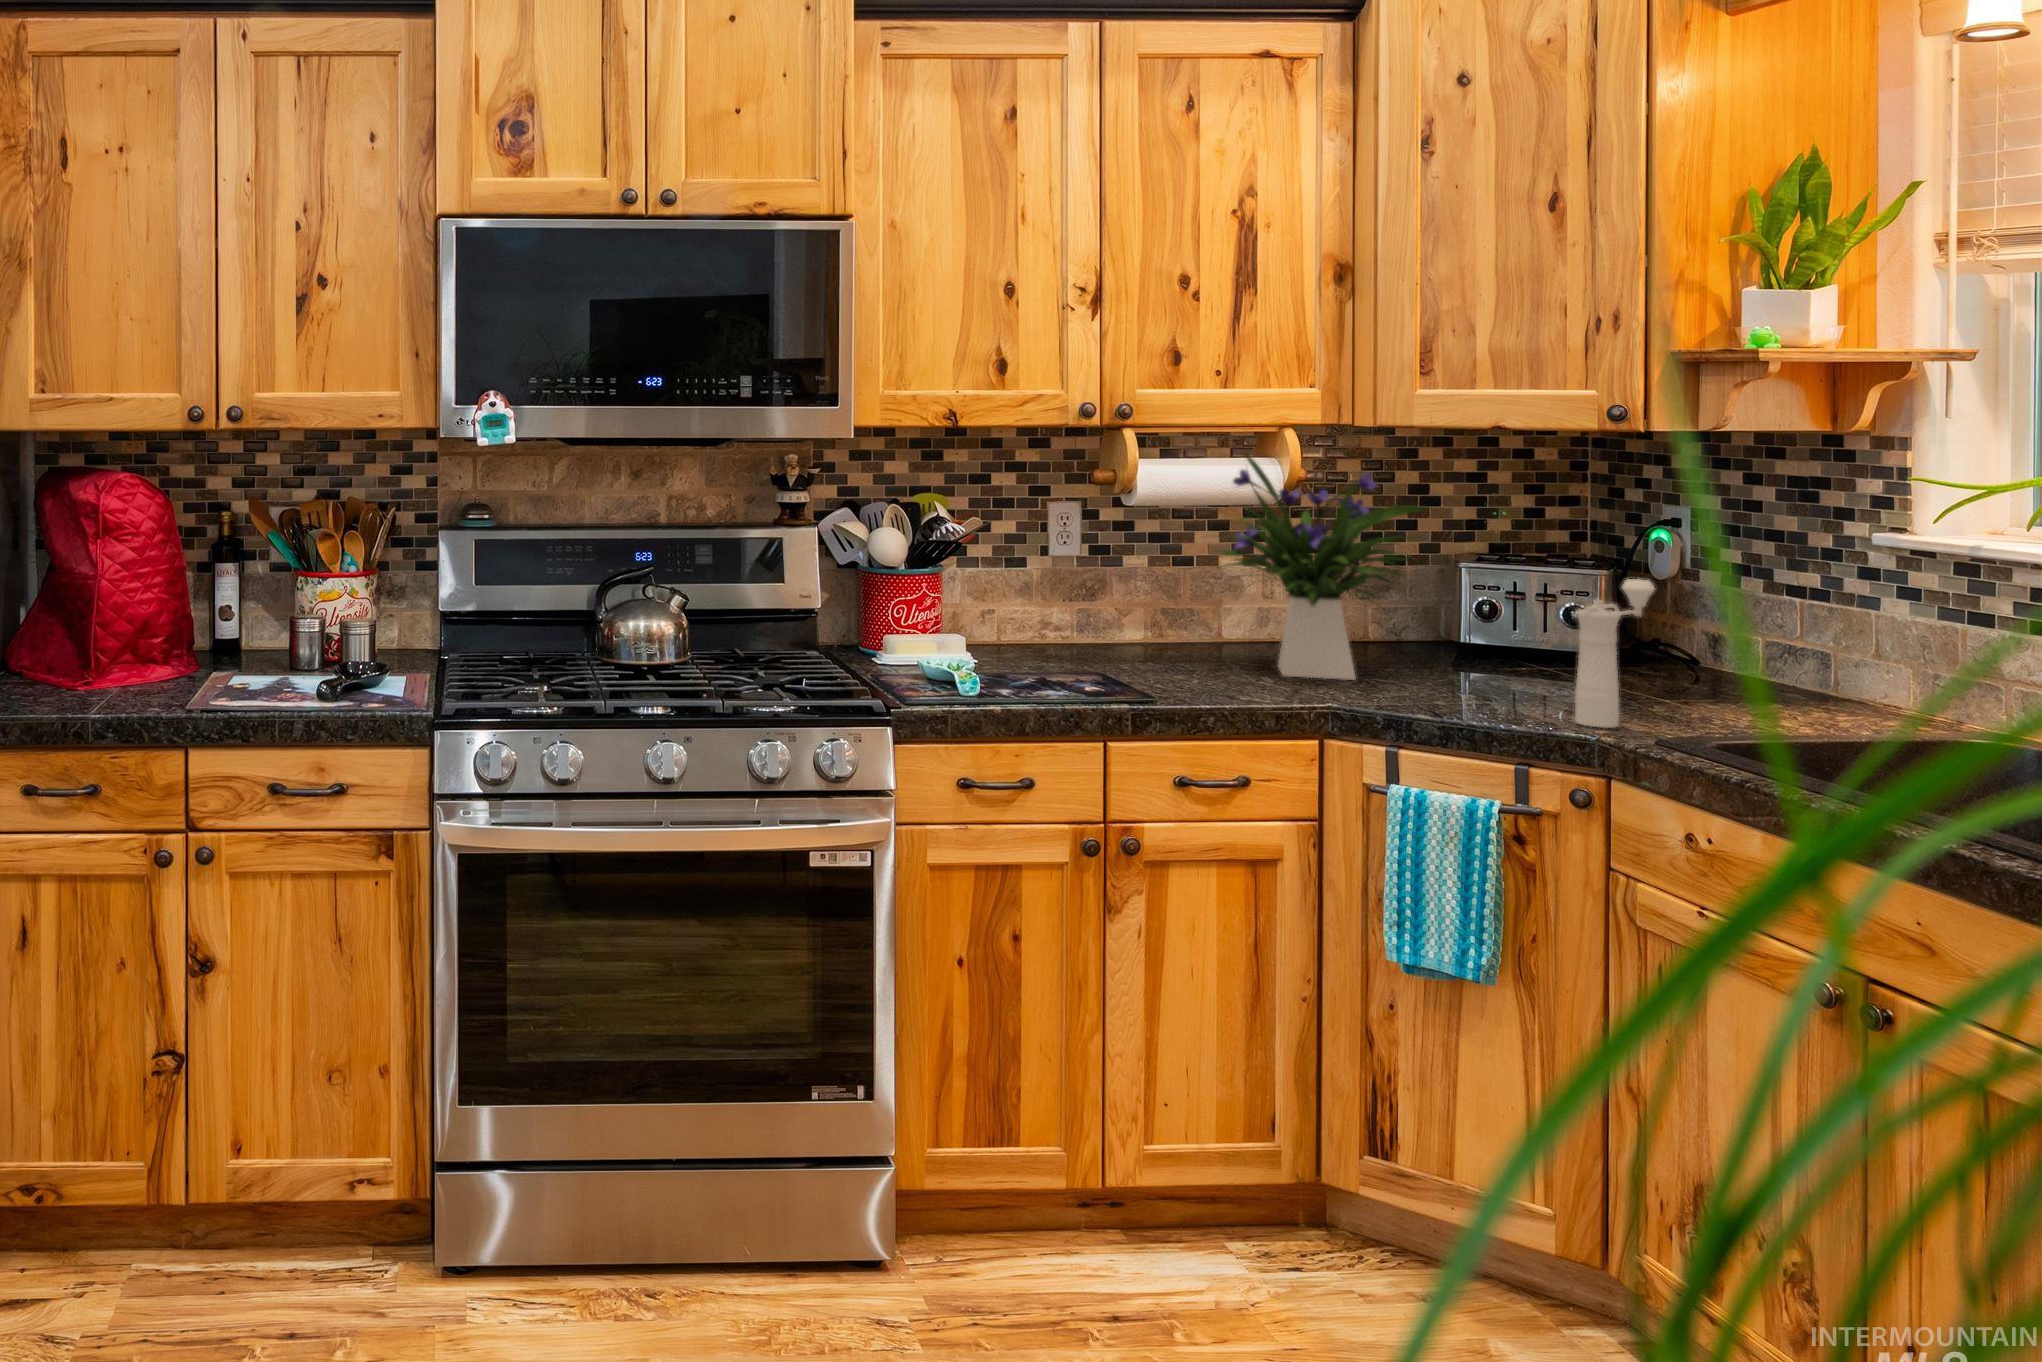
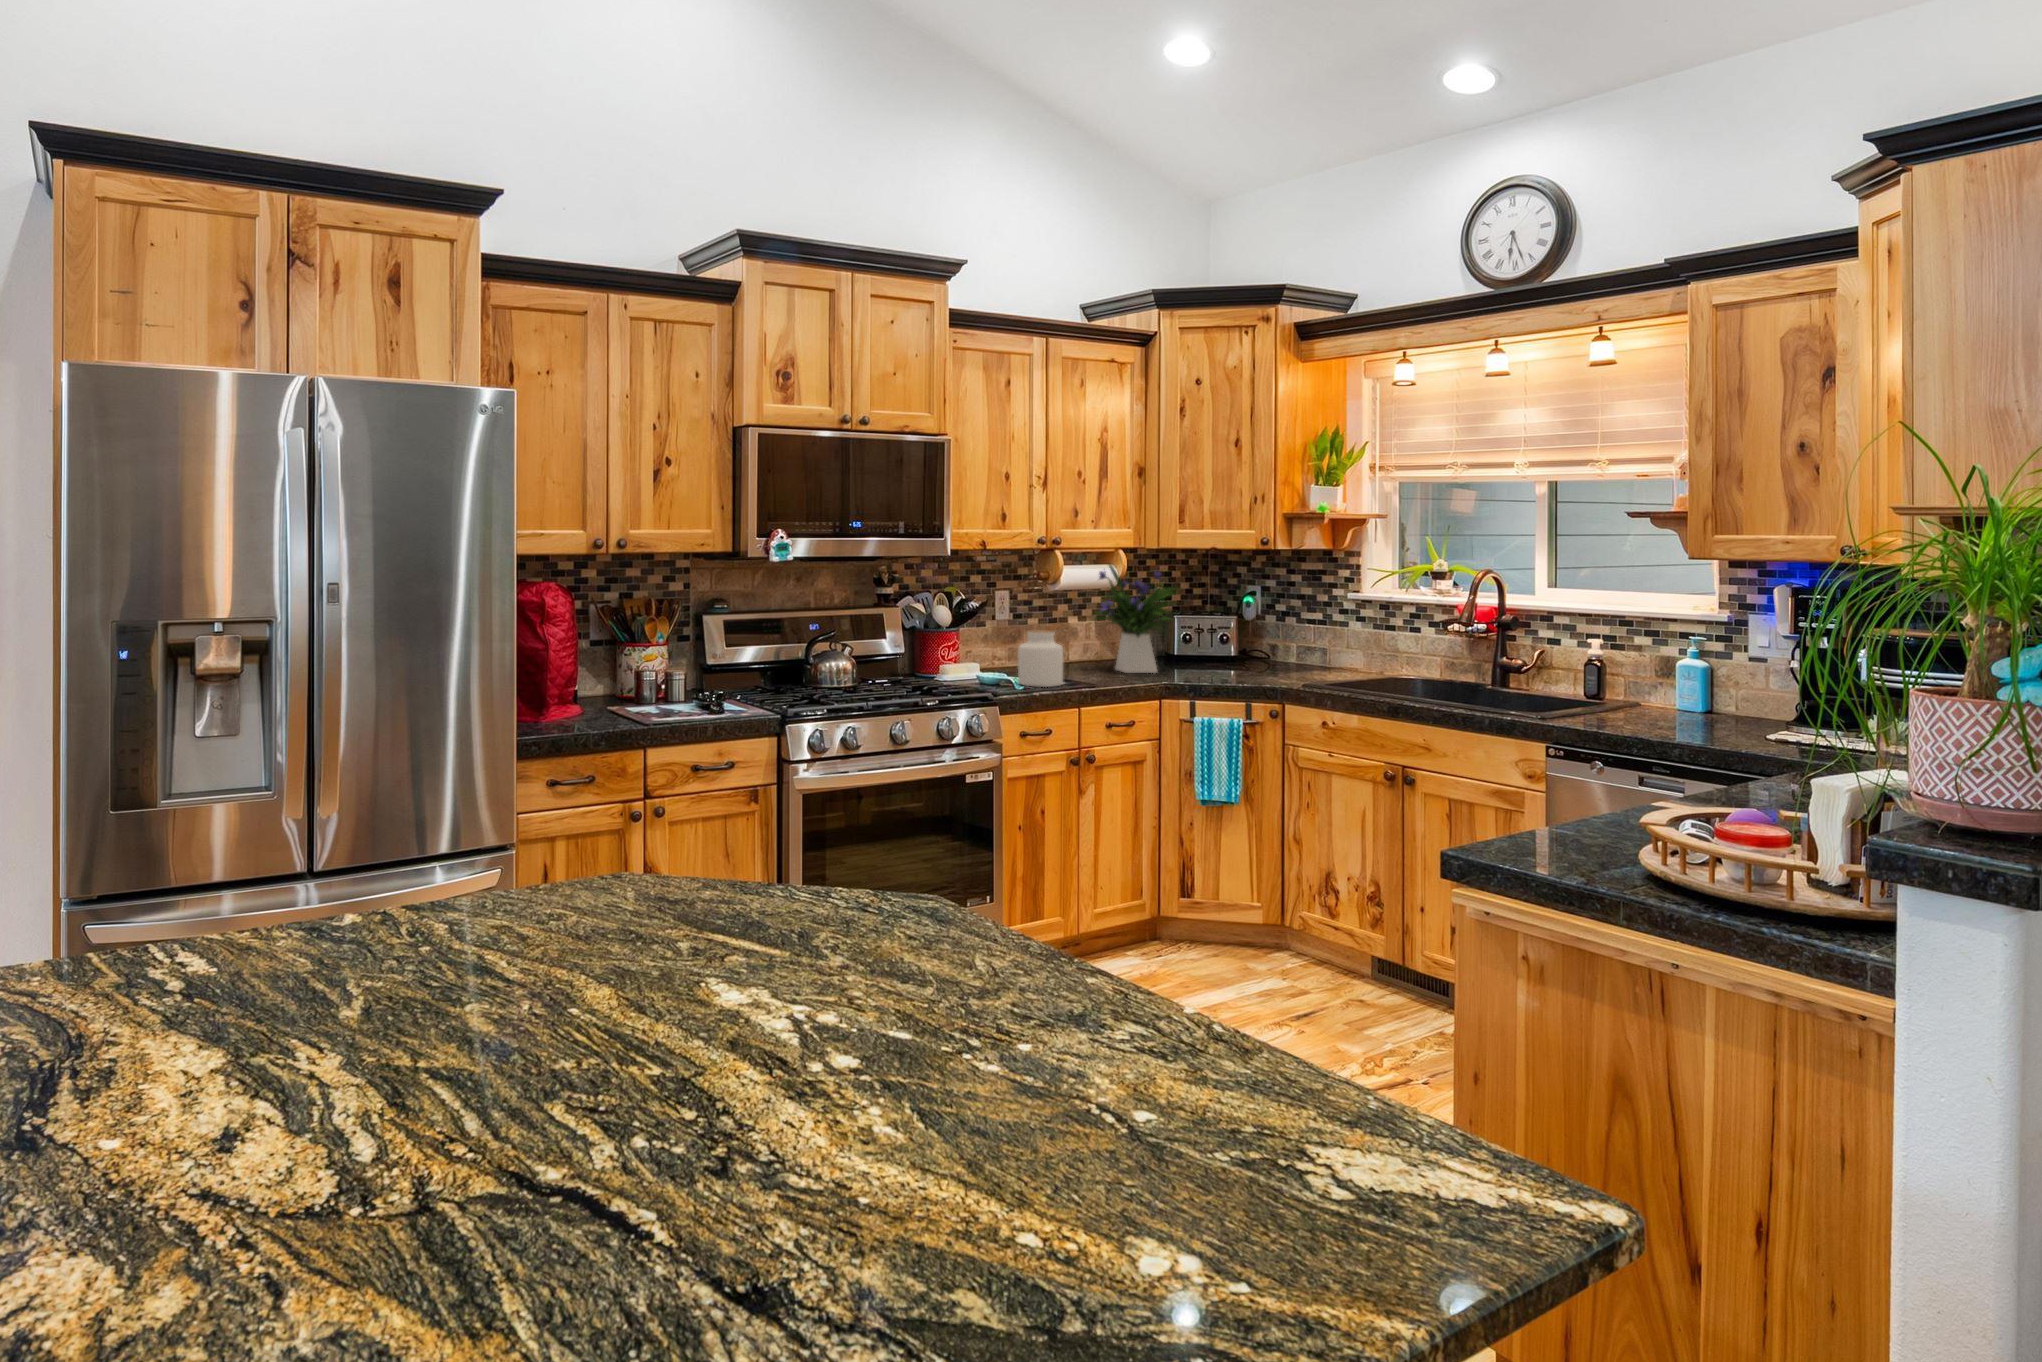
pepper mill: present [1575,579,1655,728] -> none [1265,617,1288,683]
jar: none [995,581,1085,694] -> present [1018,630,1063,687]

